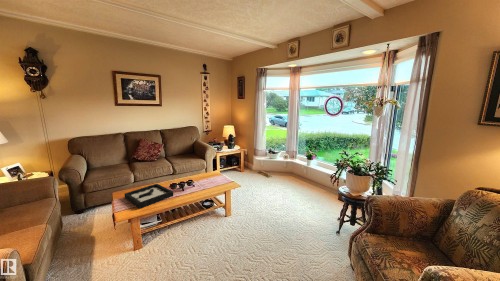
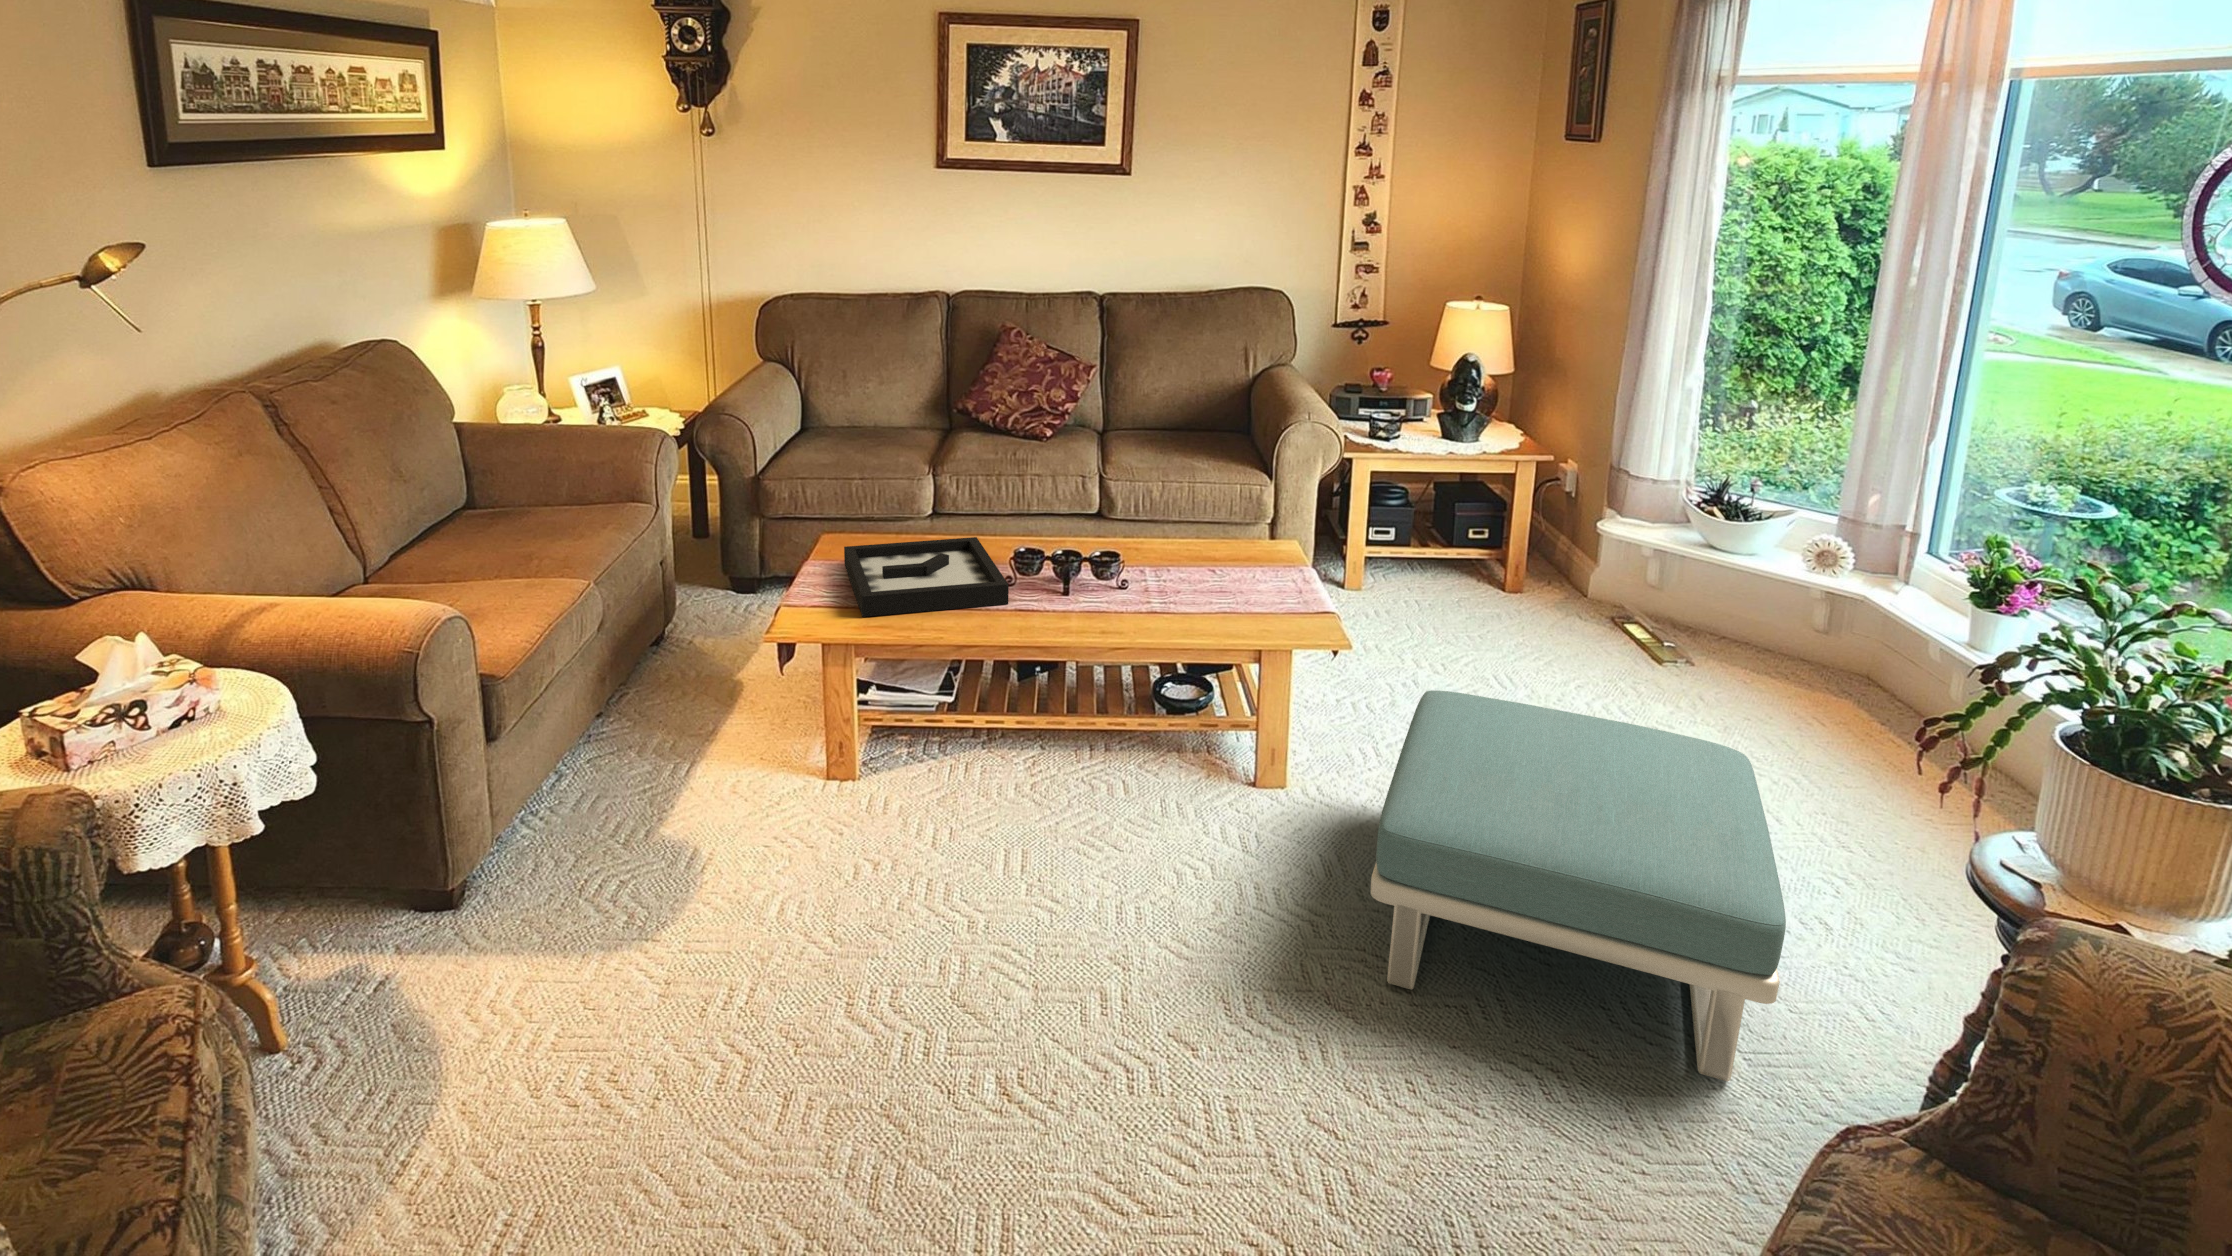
footstool: none [255,186,328,243] -> present [1370,691,1786,1081]

